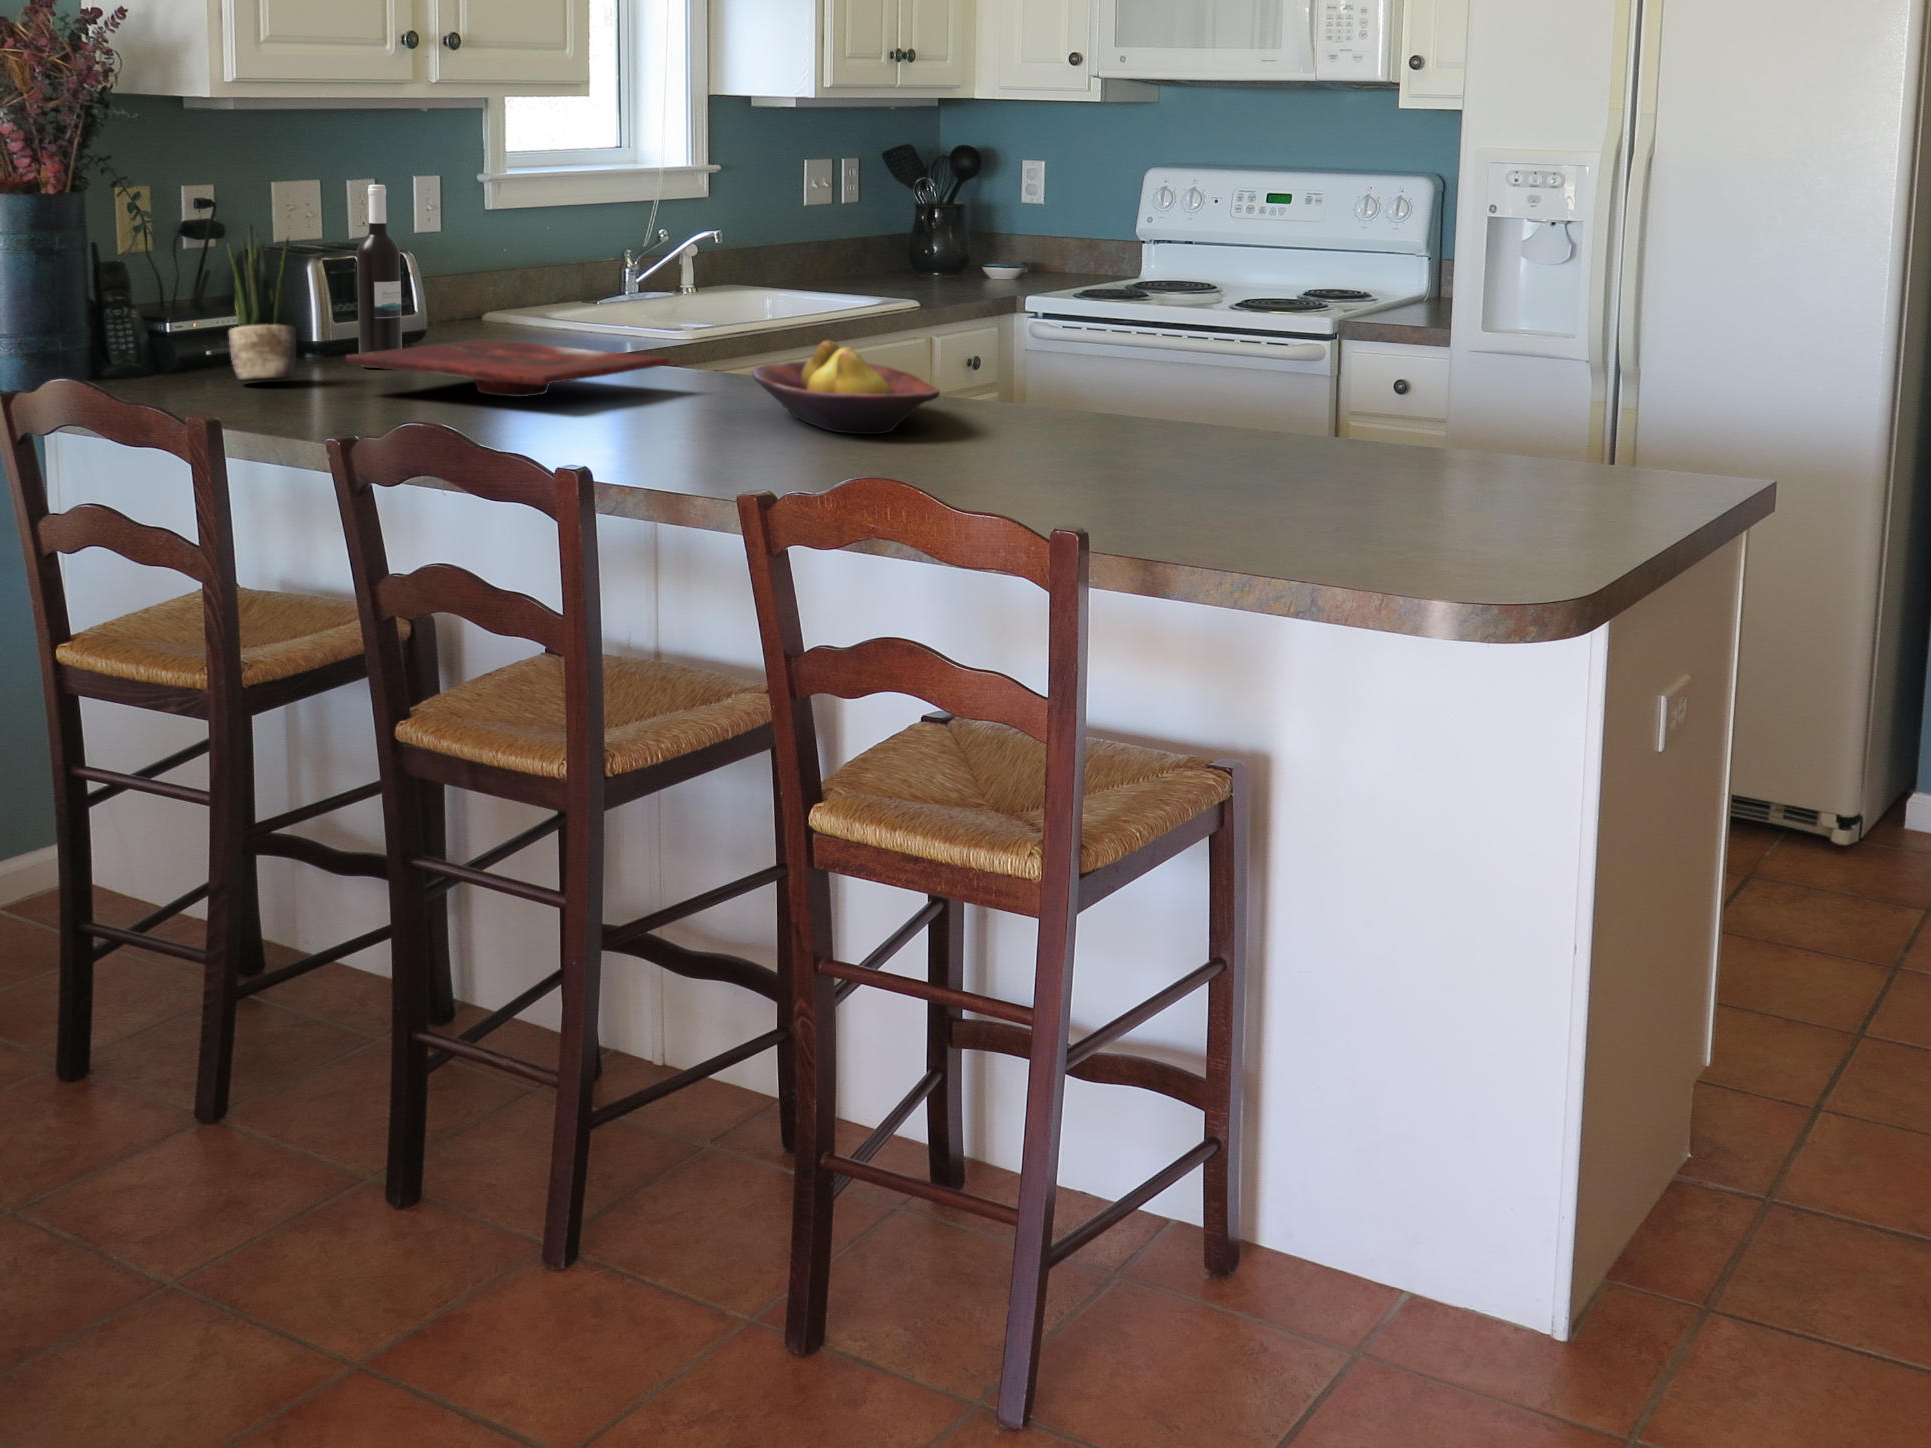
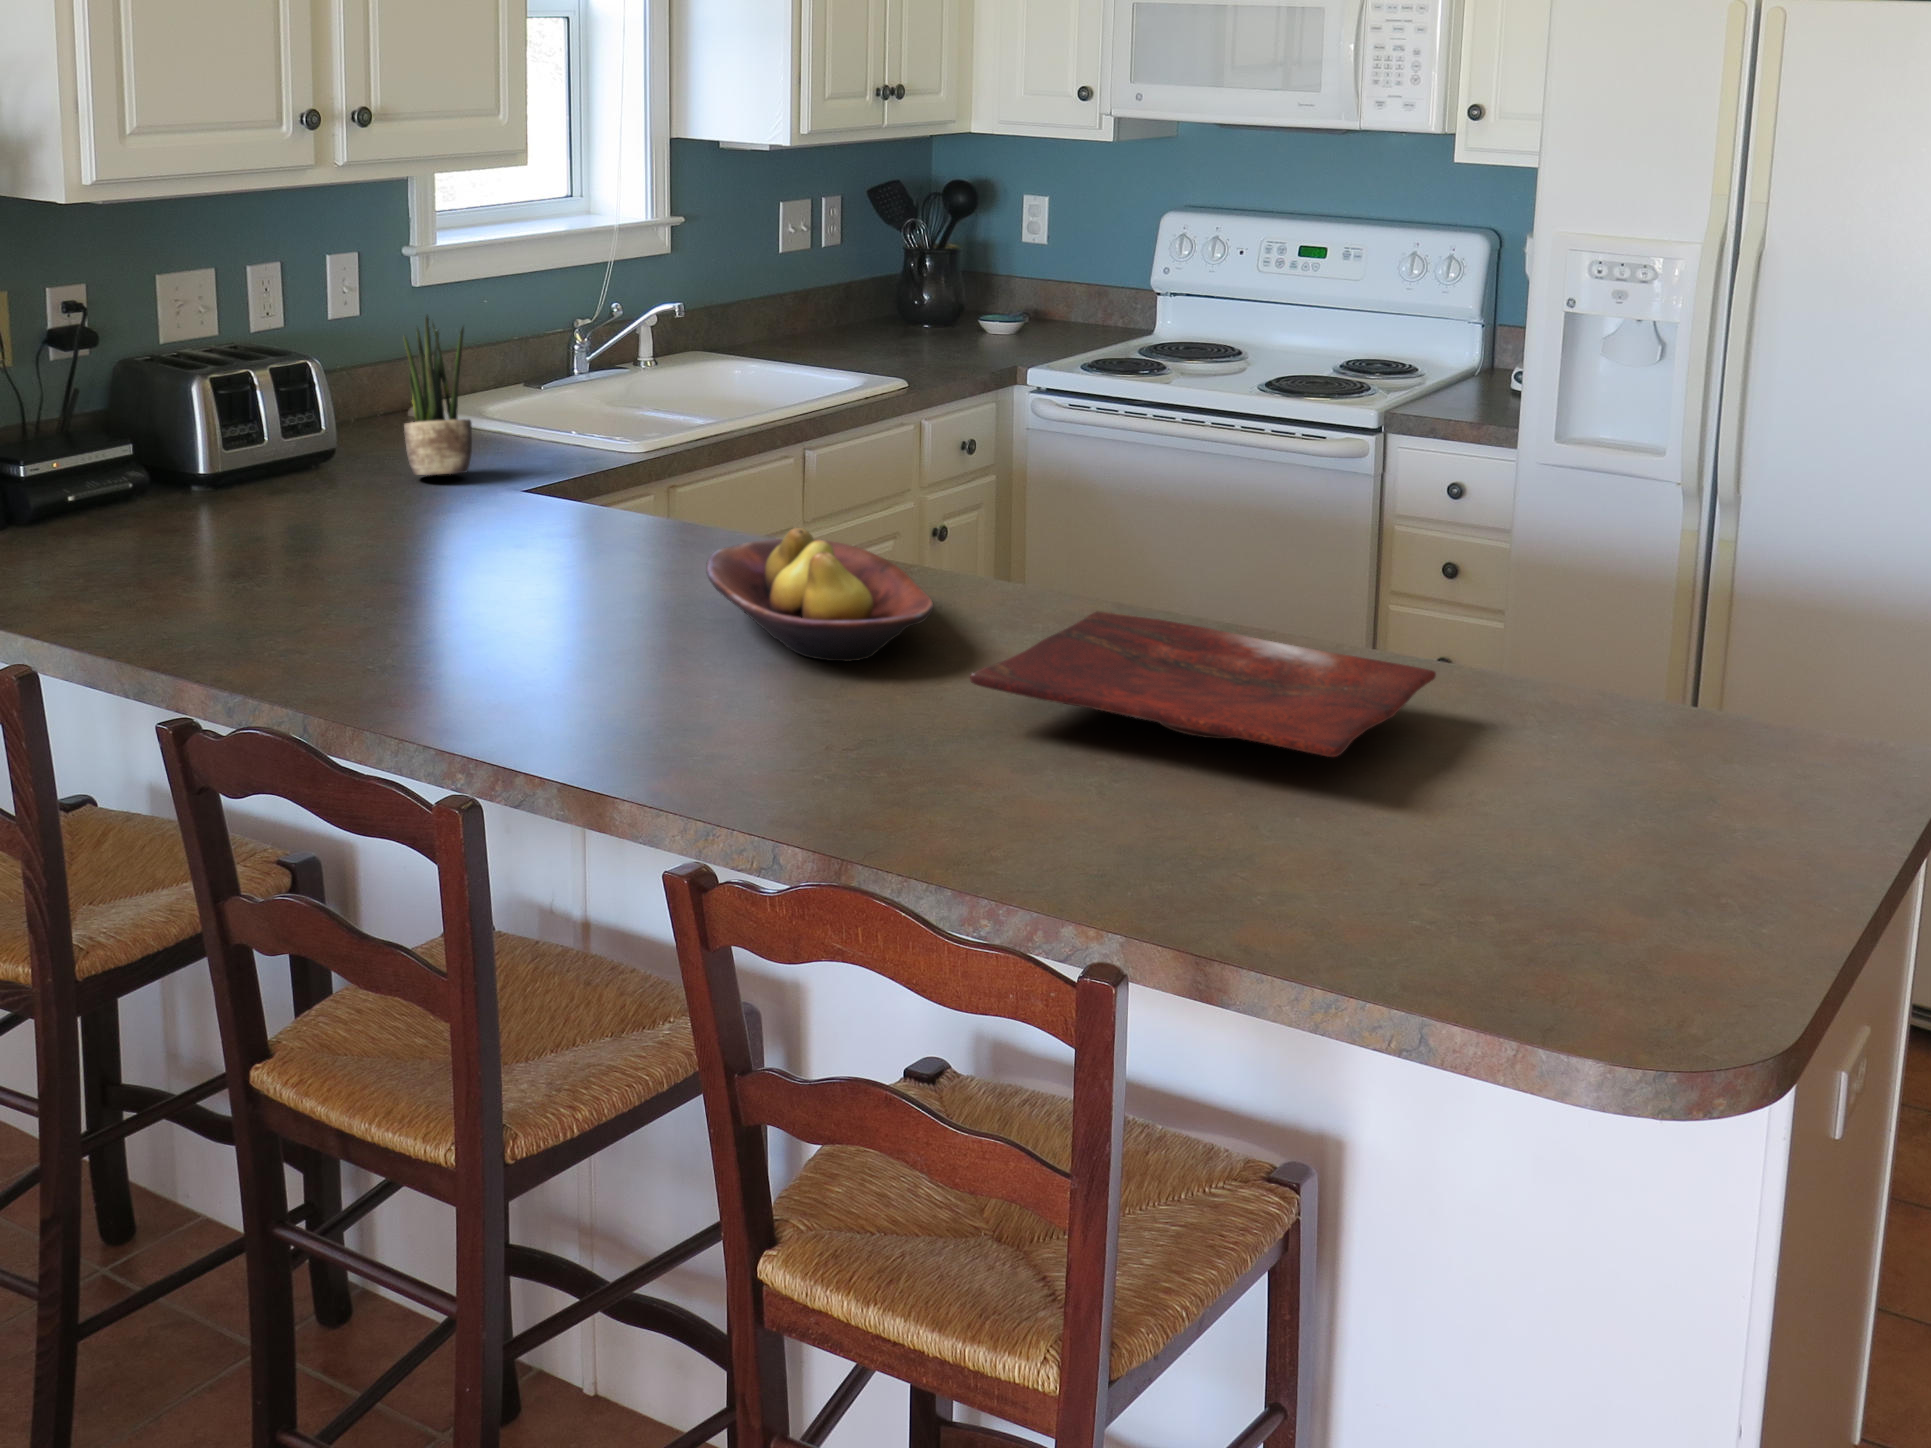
wine bottle: present [357,185,402,368] -> none [246,299,301,514]
potted plant: present [228,225,296,381] -> present [403,316,472,475]
cutting board: present [346,339,670,397] -> present [970,611,1436,757]

